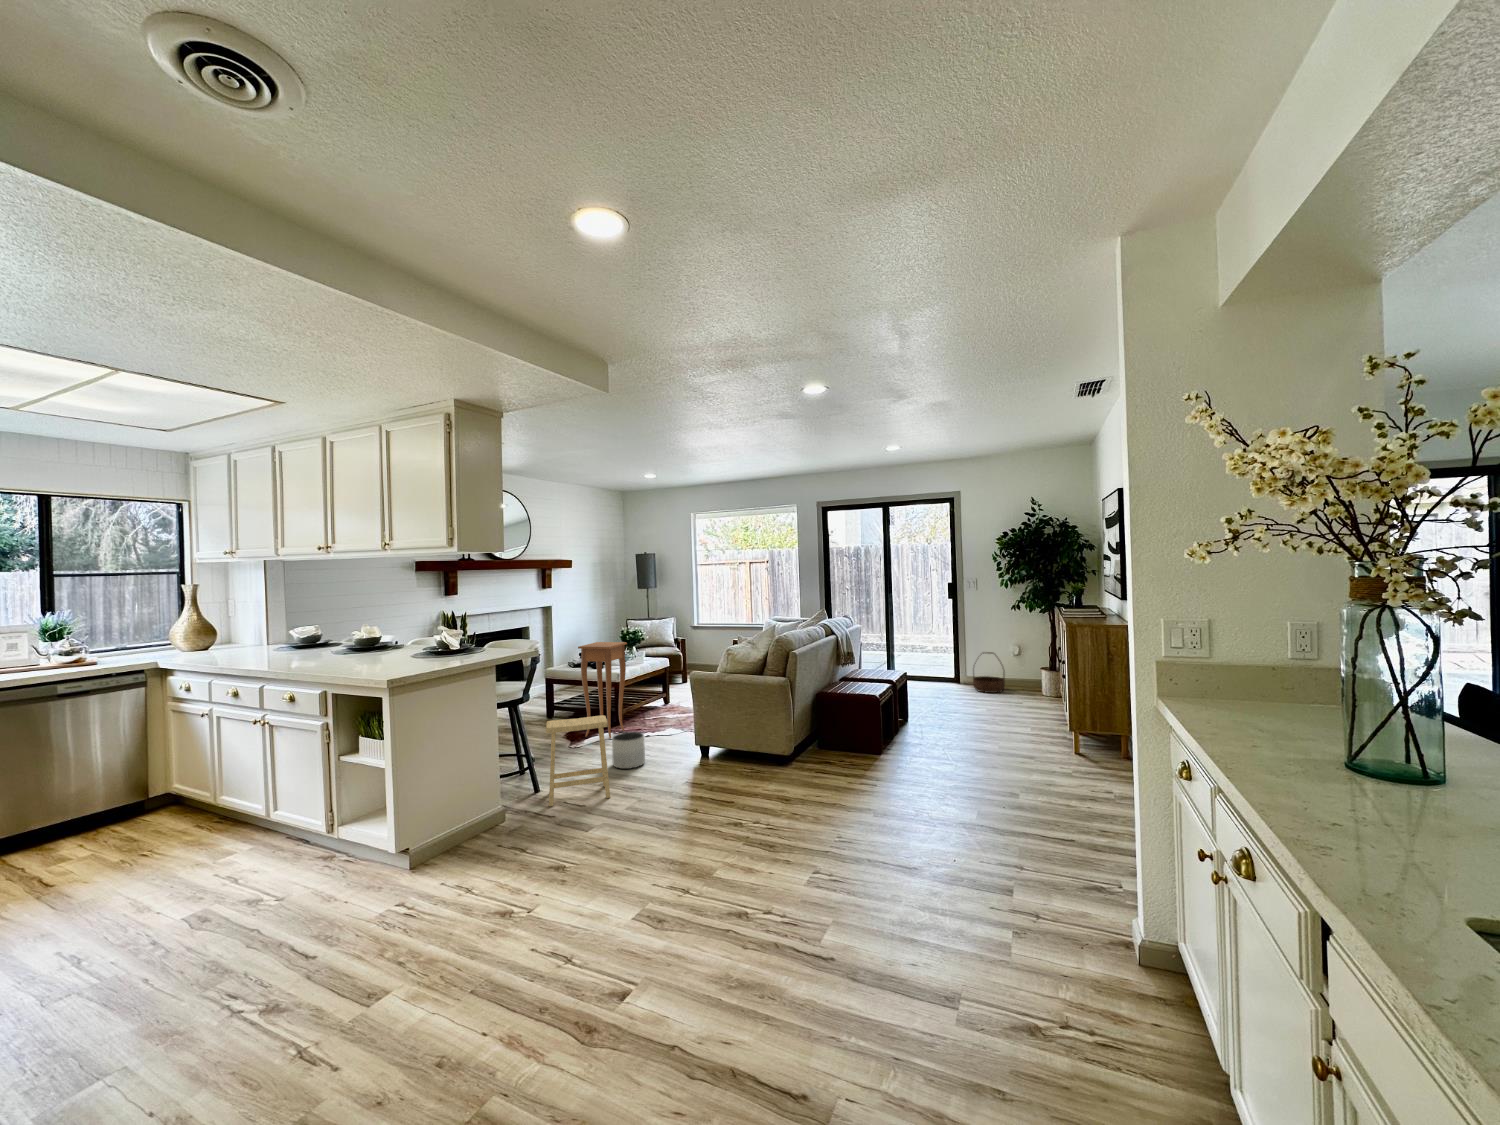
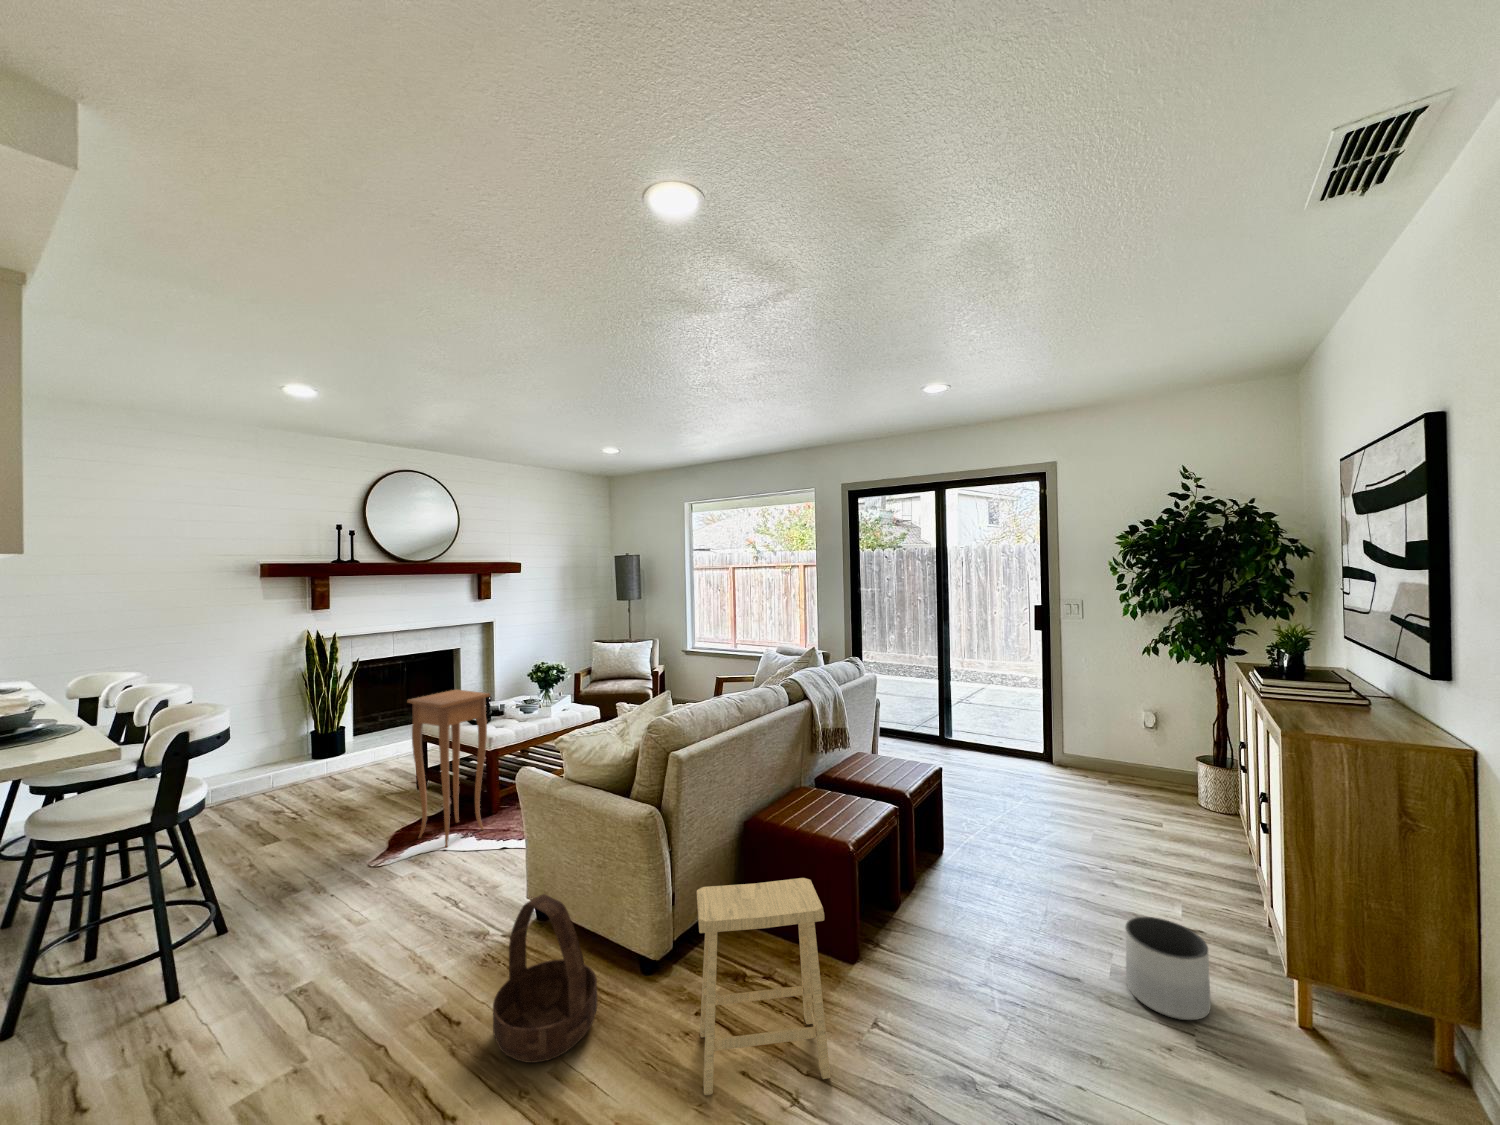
basket: present [973,652,1005,693] -> present [493,894,597,1063]
footstool: present [546,715,610,806] -> present [697,878,831,1095]
planter: present [612,732,645,769] -> present [1125,917,1211,1020]

